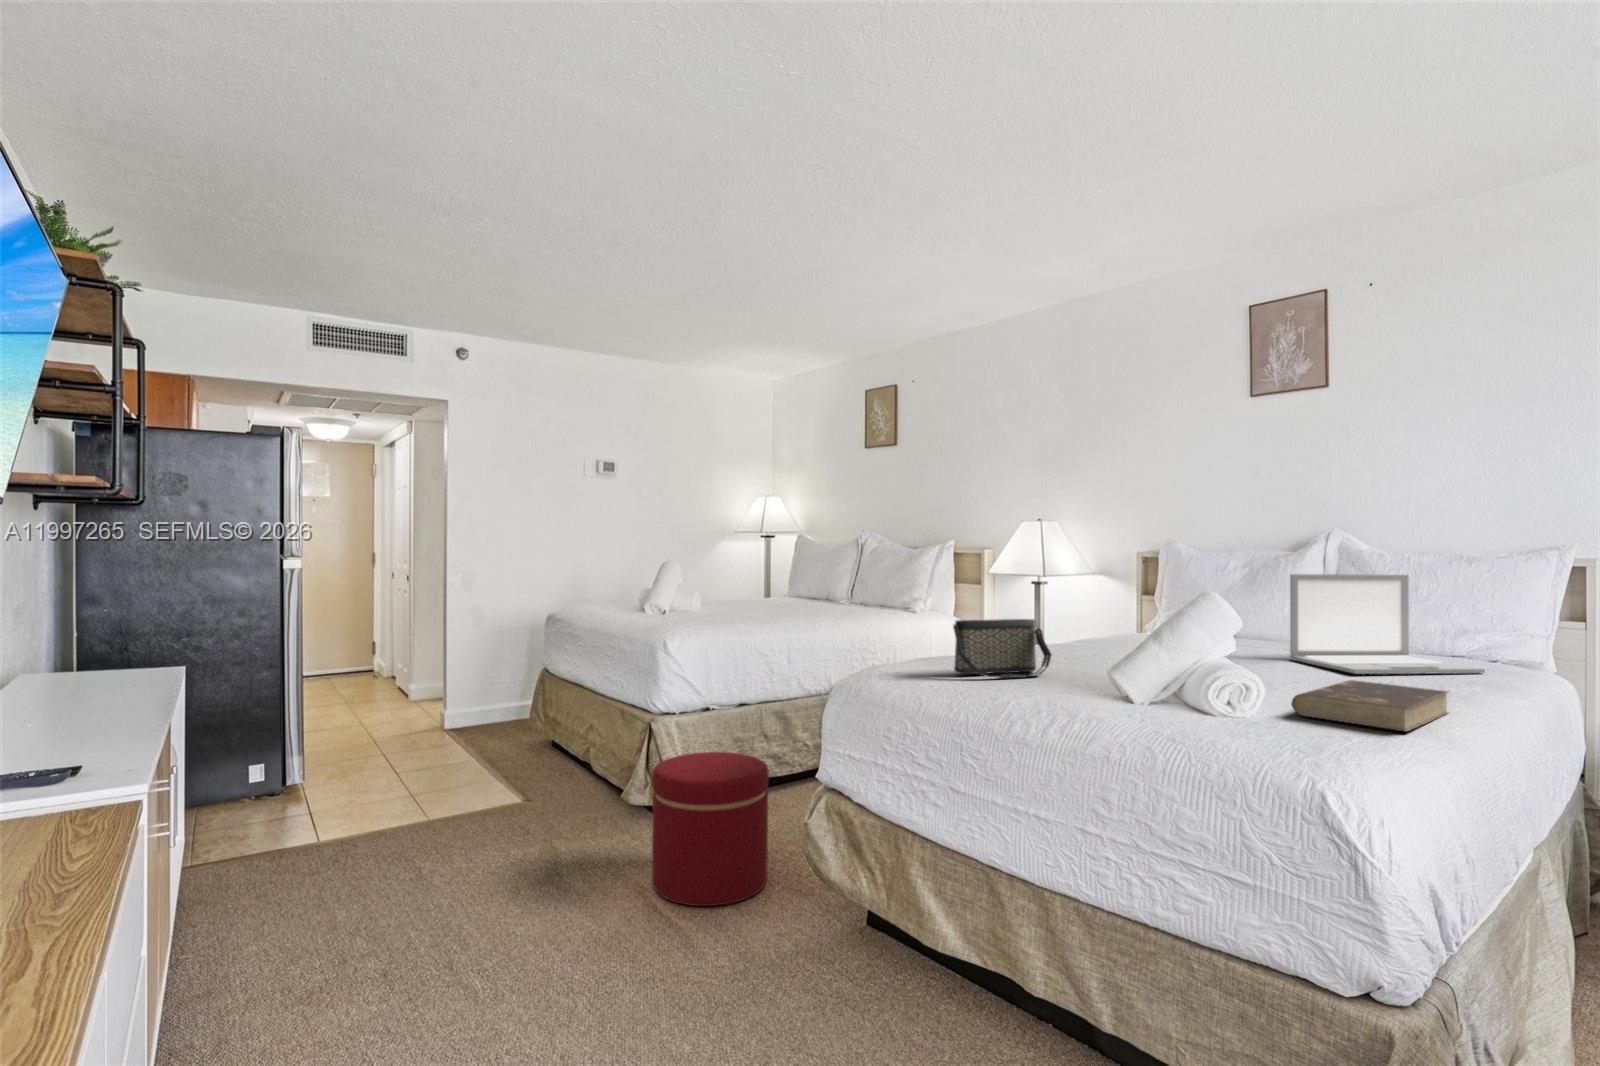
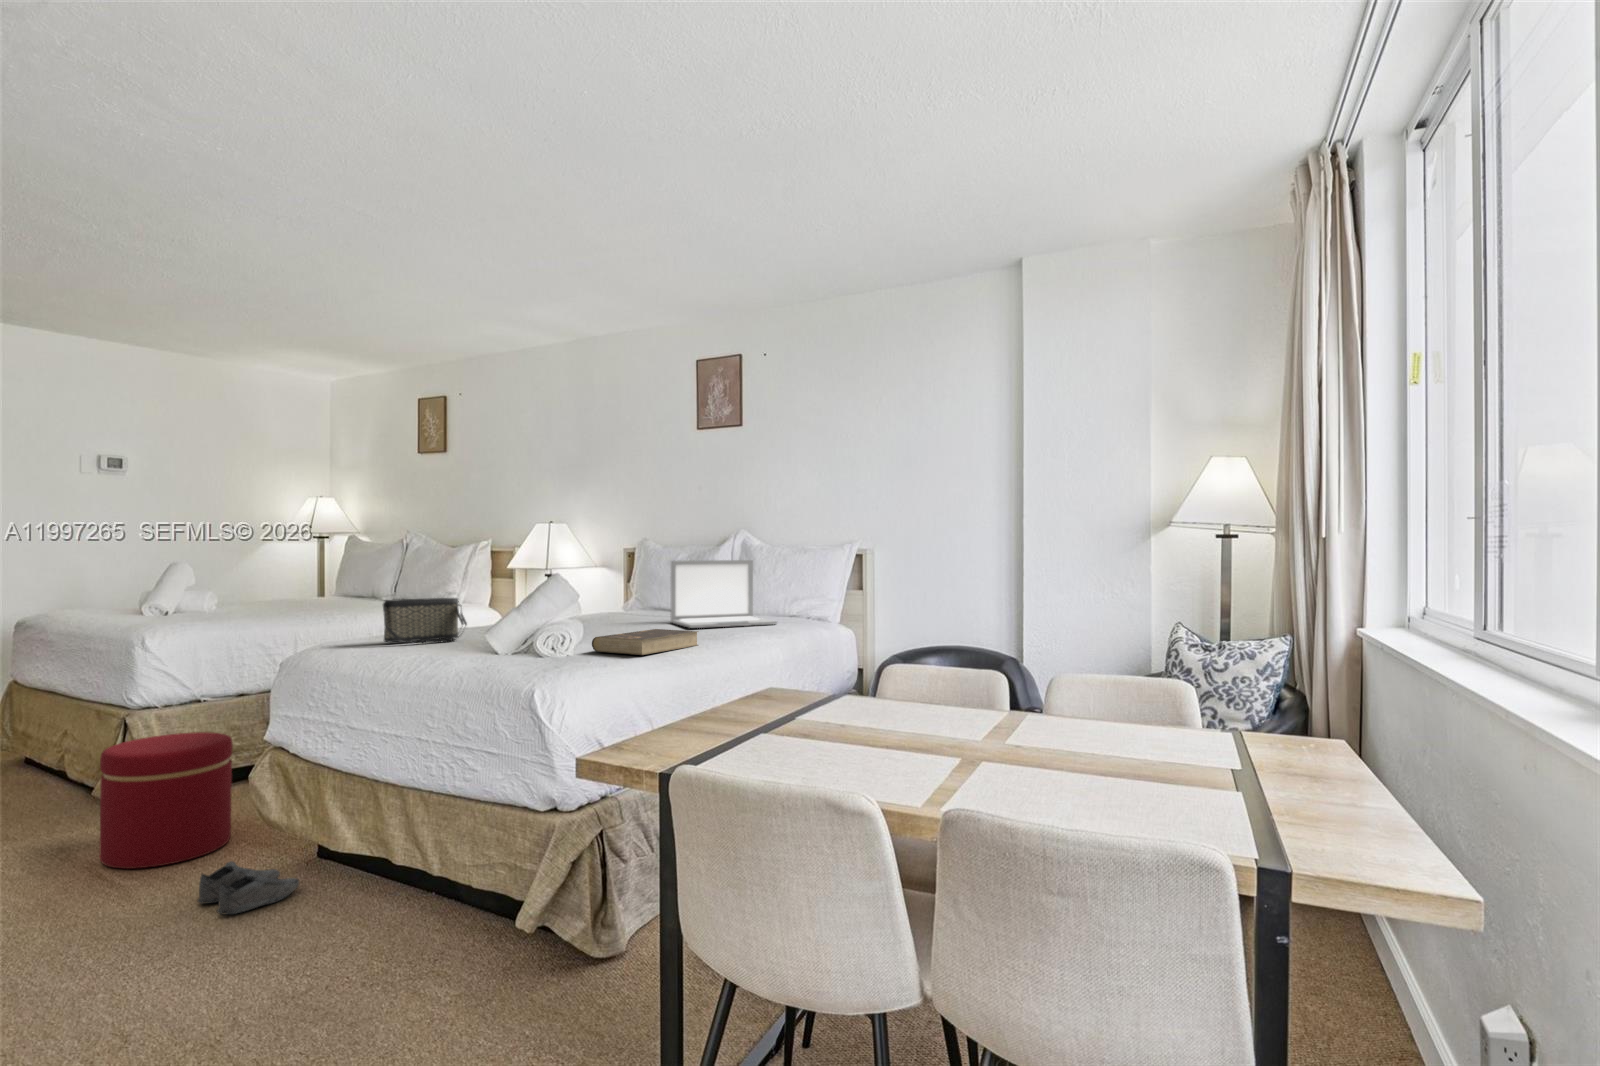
shoe: none [772,929,880,1007] -> present [198,861,299,914]

